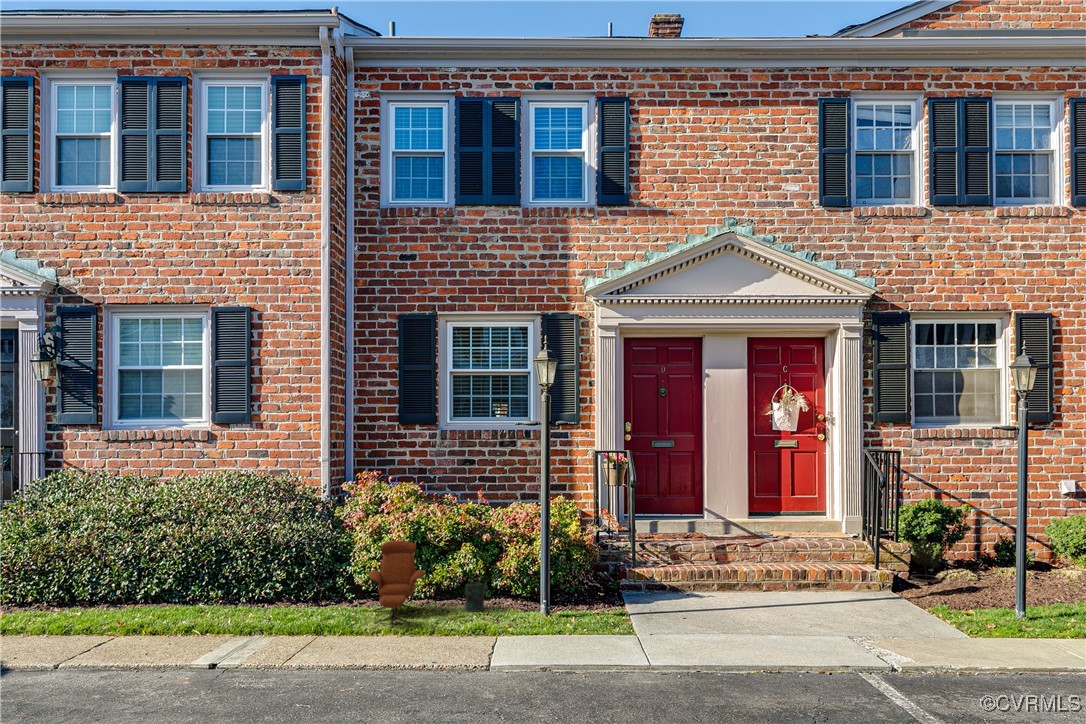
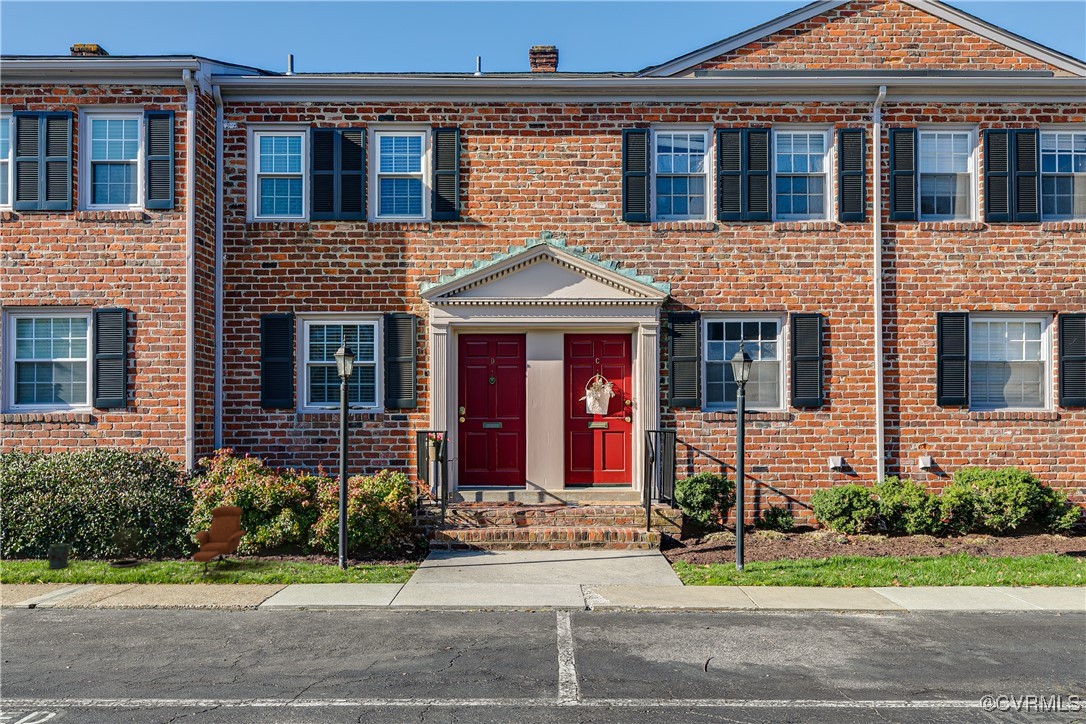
potted tree: present [910,536,941,582] -> present [109,522,141,567]
watering can: present [464,576,491,612] -> present [47,537,76,569]

